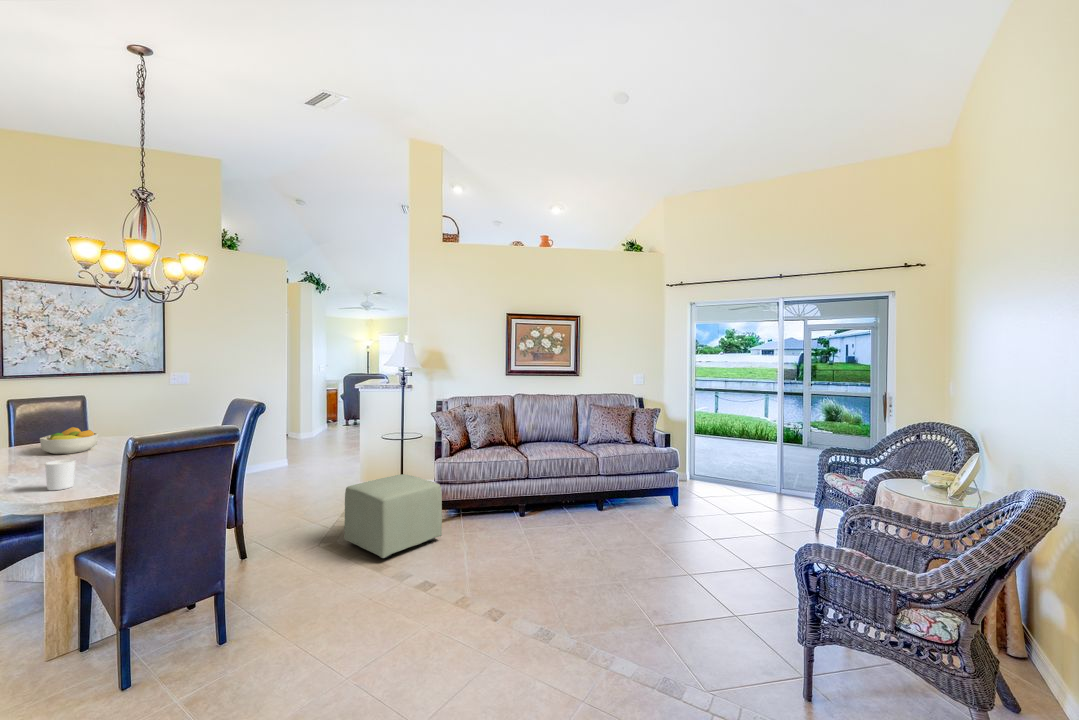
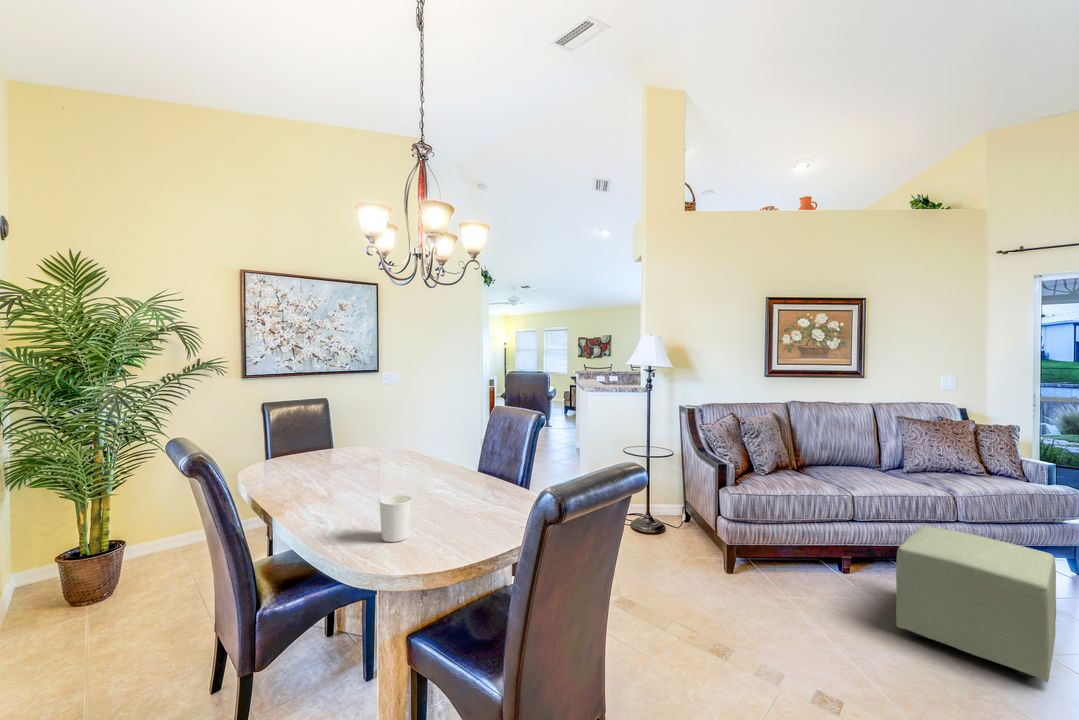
fruit bowl: present [40,427,99,454] -> none [311,437,365,472]
ottoman: present [345,474,442,558] -> present [896,526,1056,682]

